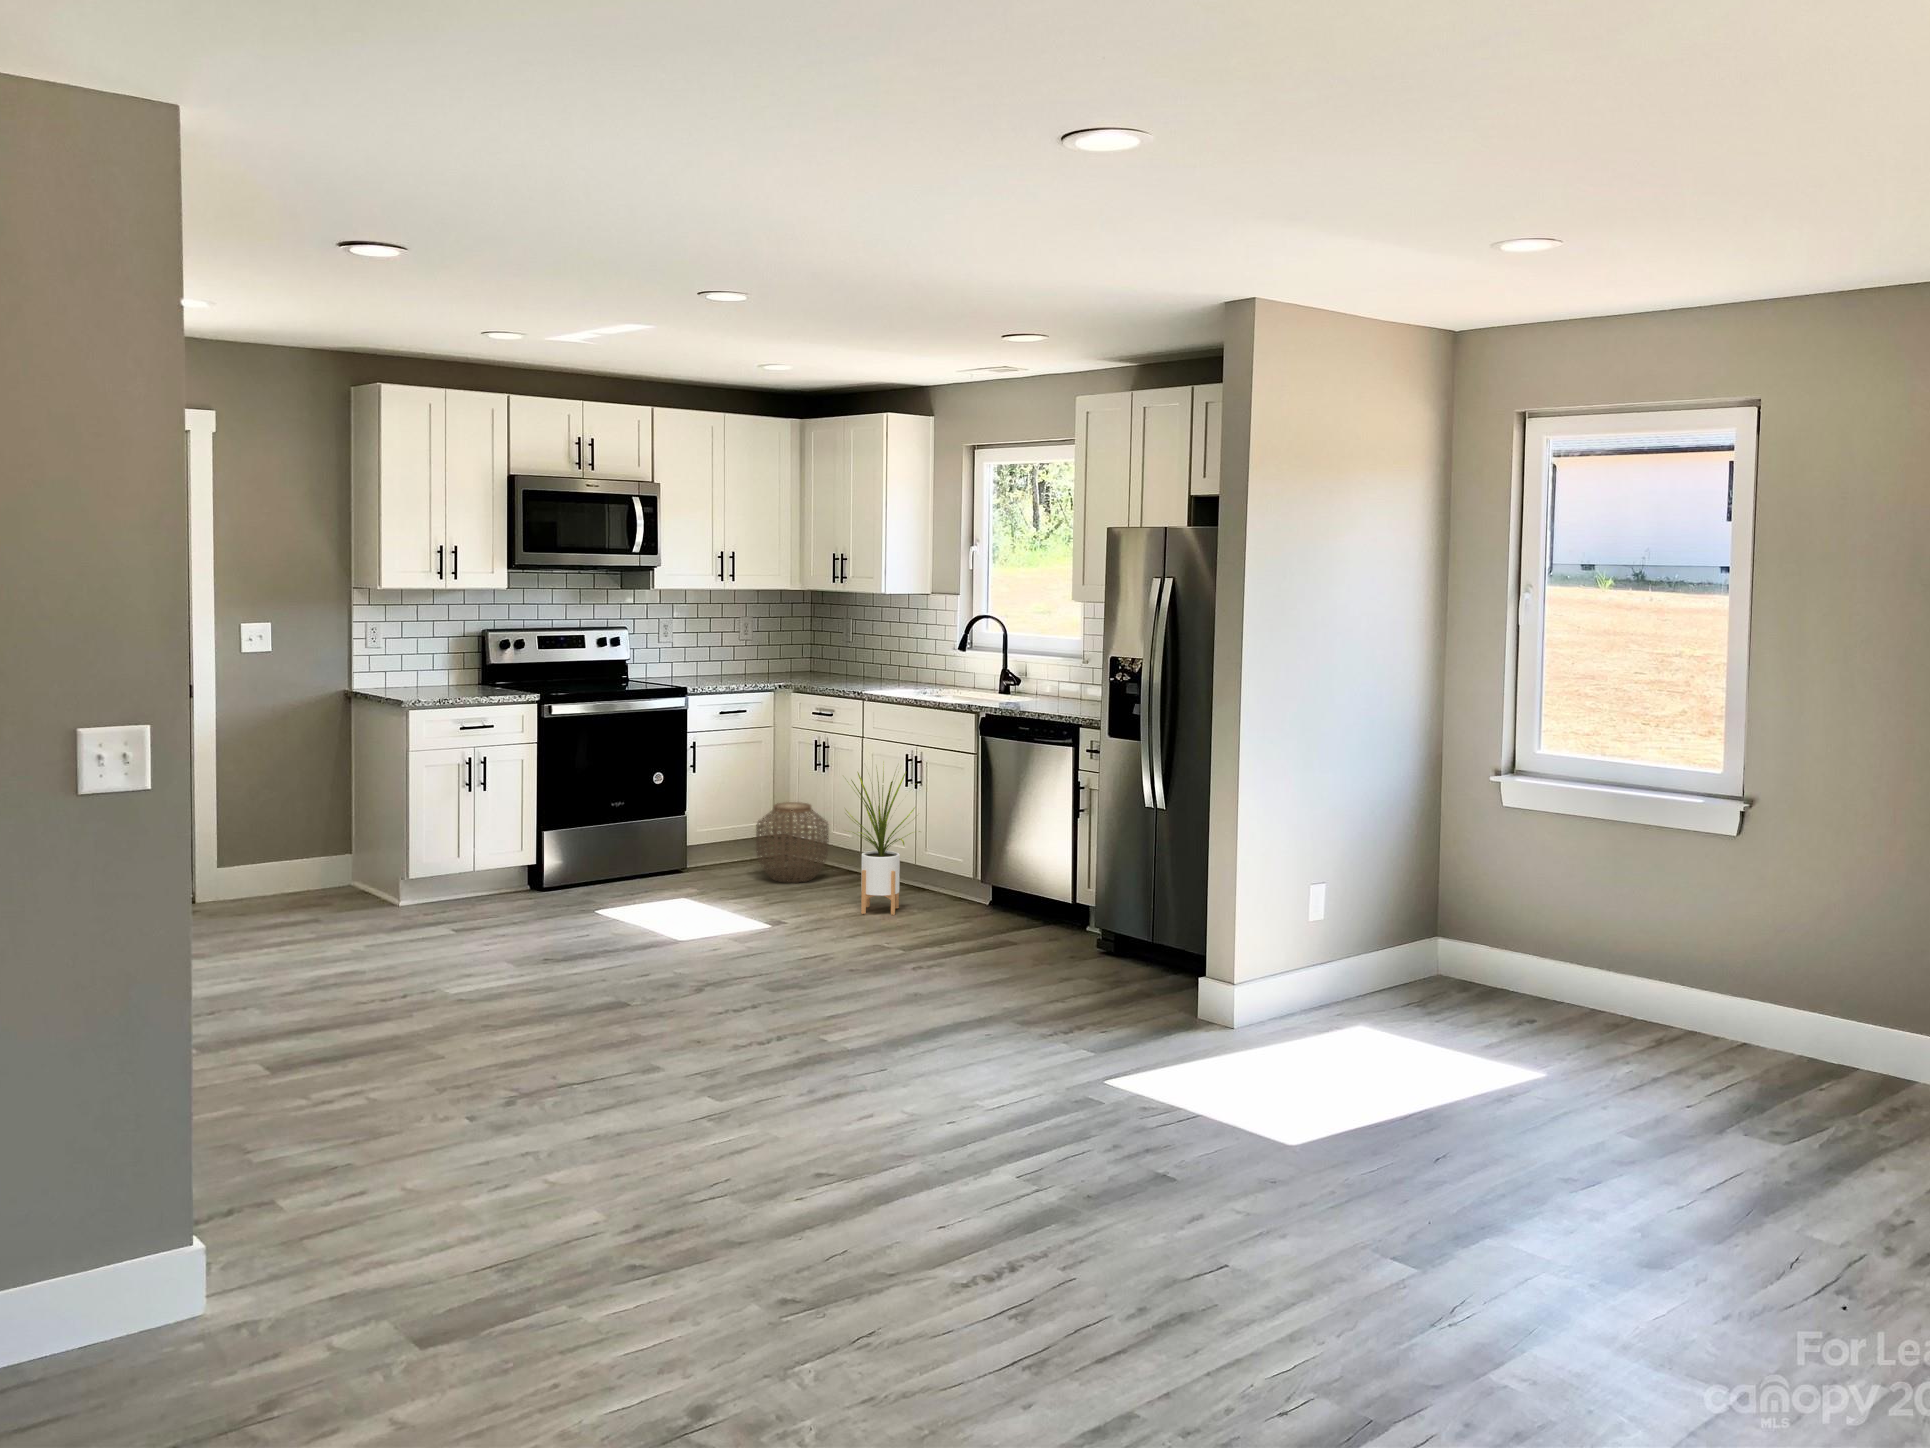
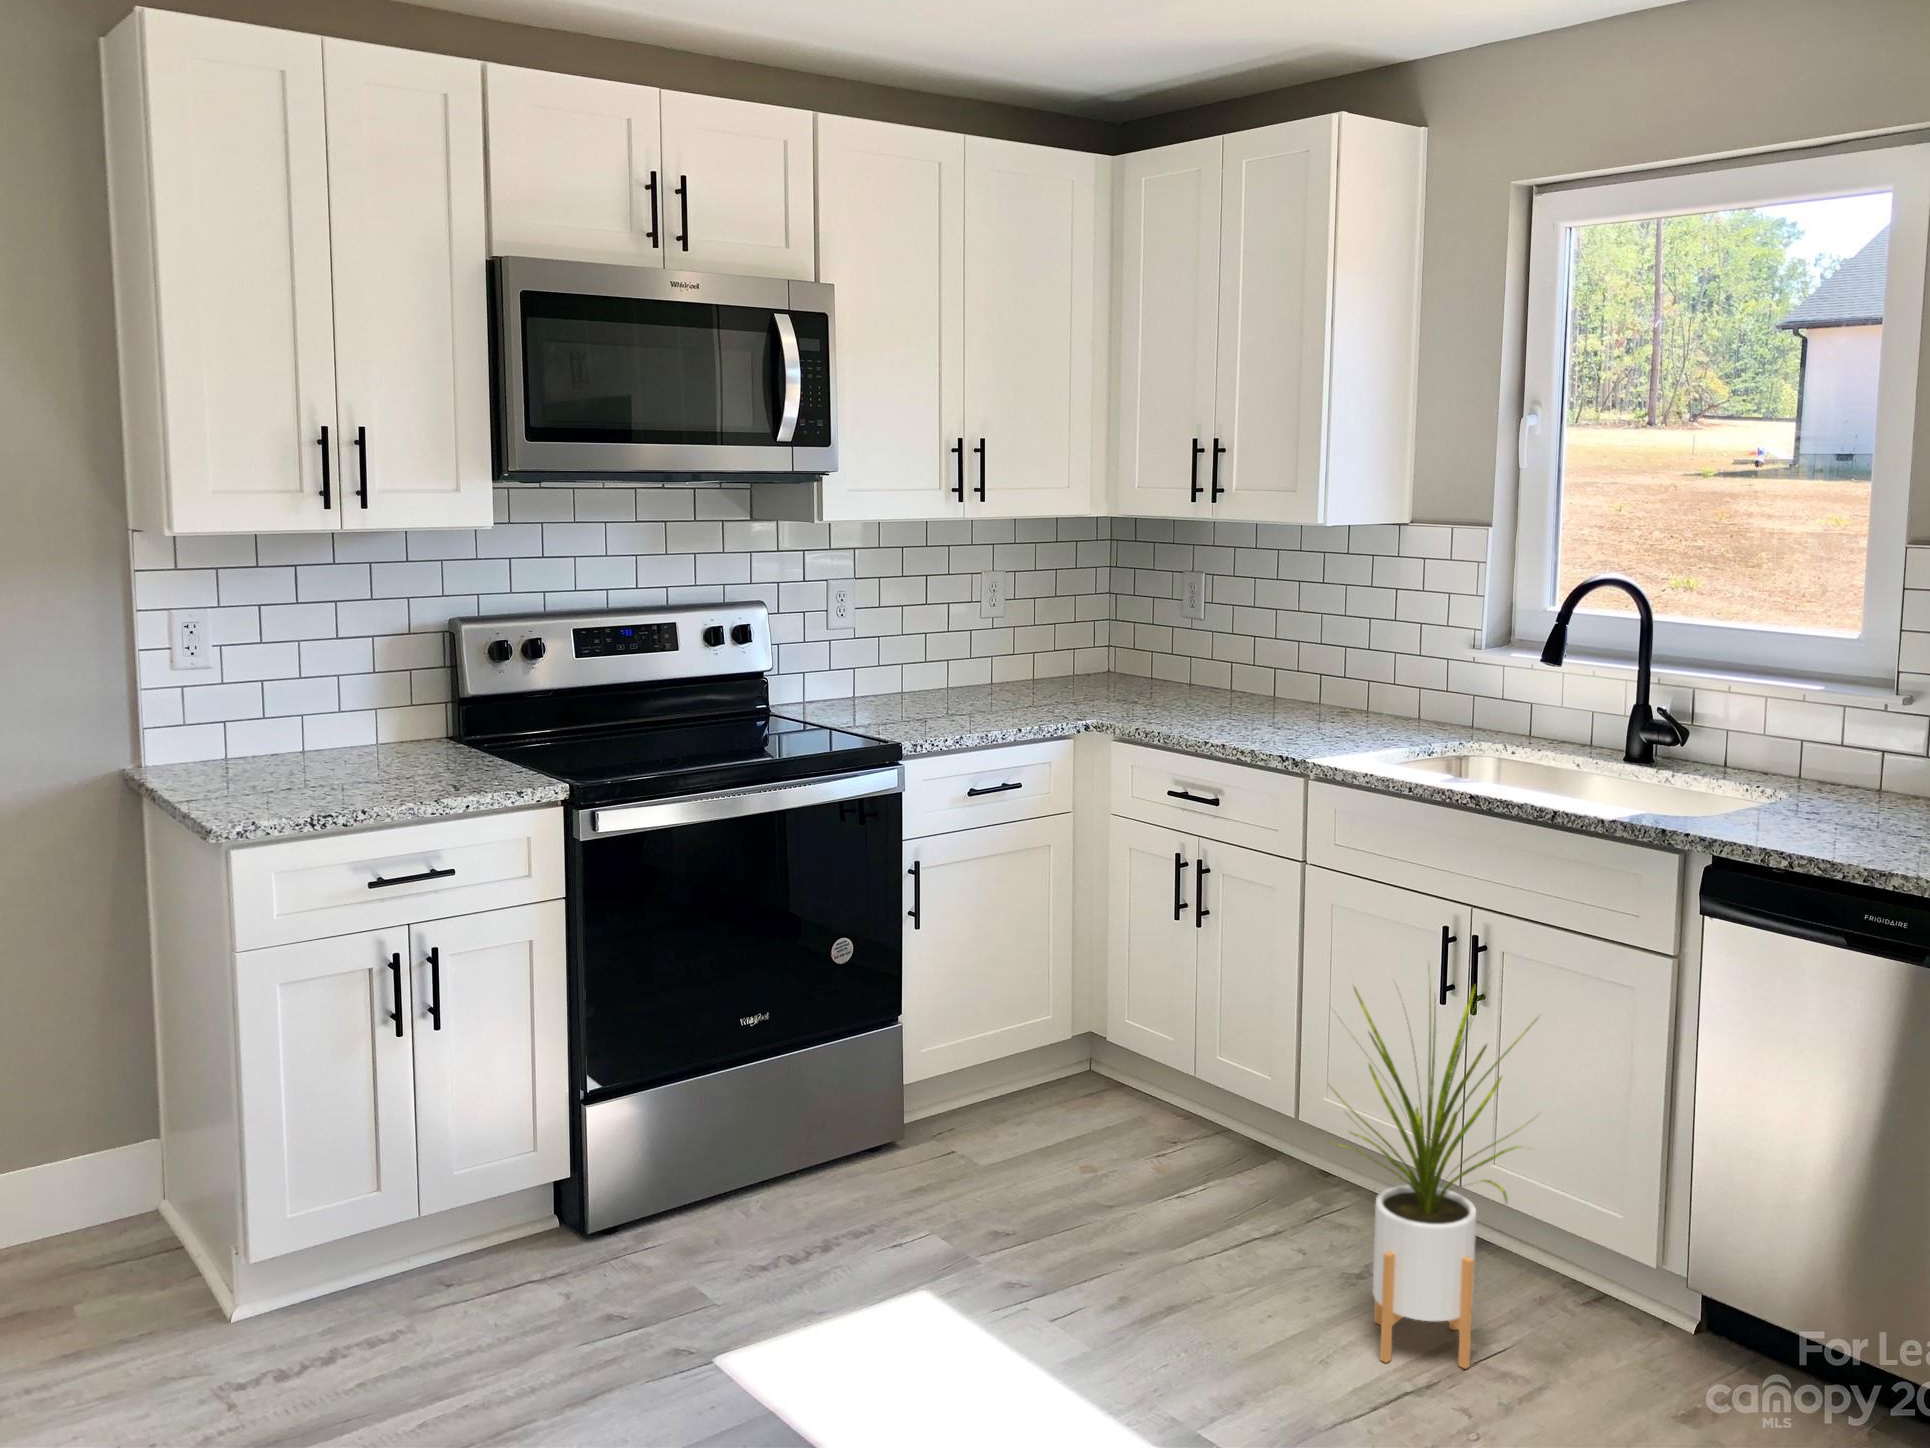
woven basket: present [756,802,829,883] -> none [1063,1001,1228,1194]

